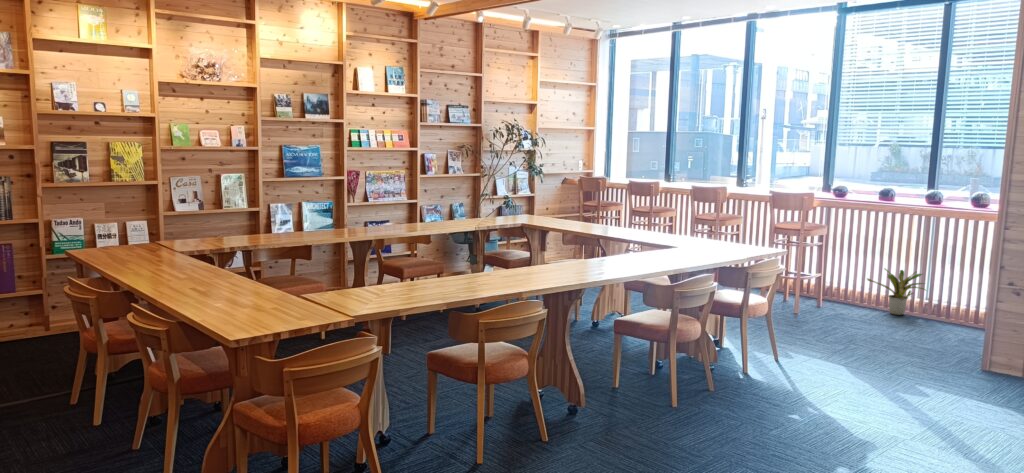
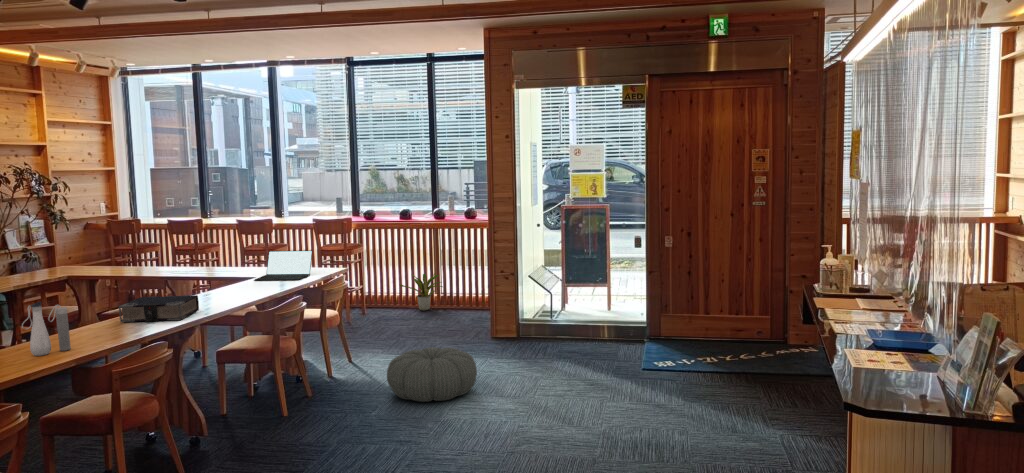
laptop: none [675,219,746,255] -> present [255,250,312,281]
water bottle: none [405,239,446,293] -> present [22,302,71,356]
book: none [512,250,593,279] -> present [119,295,199,322]
pouf: none [805,366,938,445] -> present [387,347,477,402]

